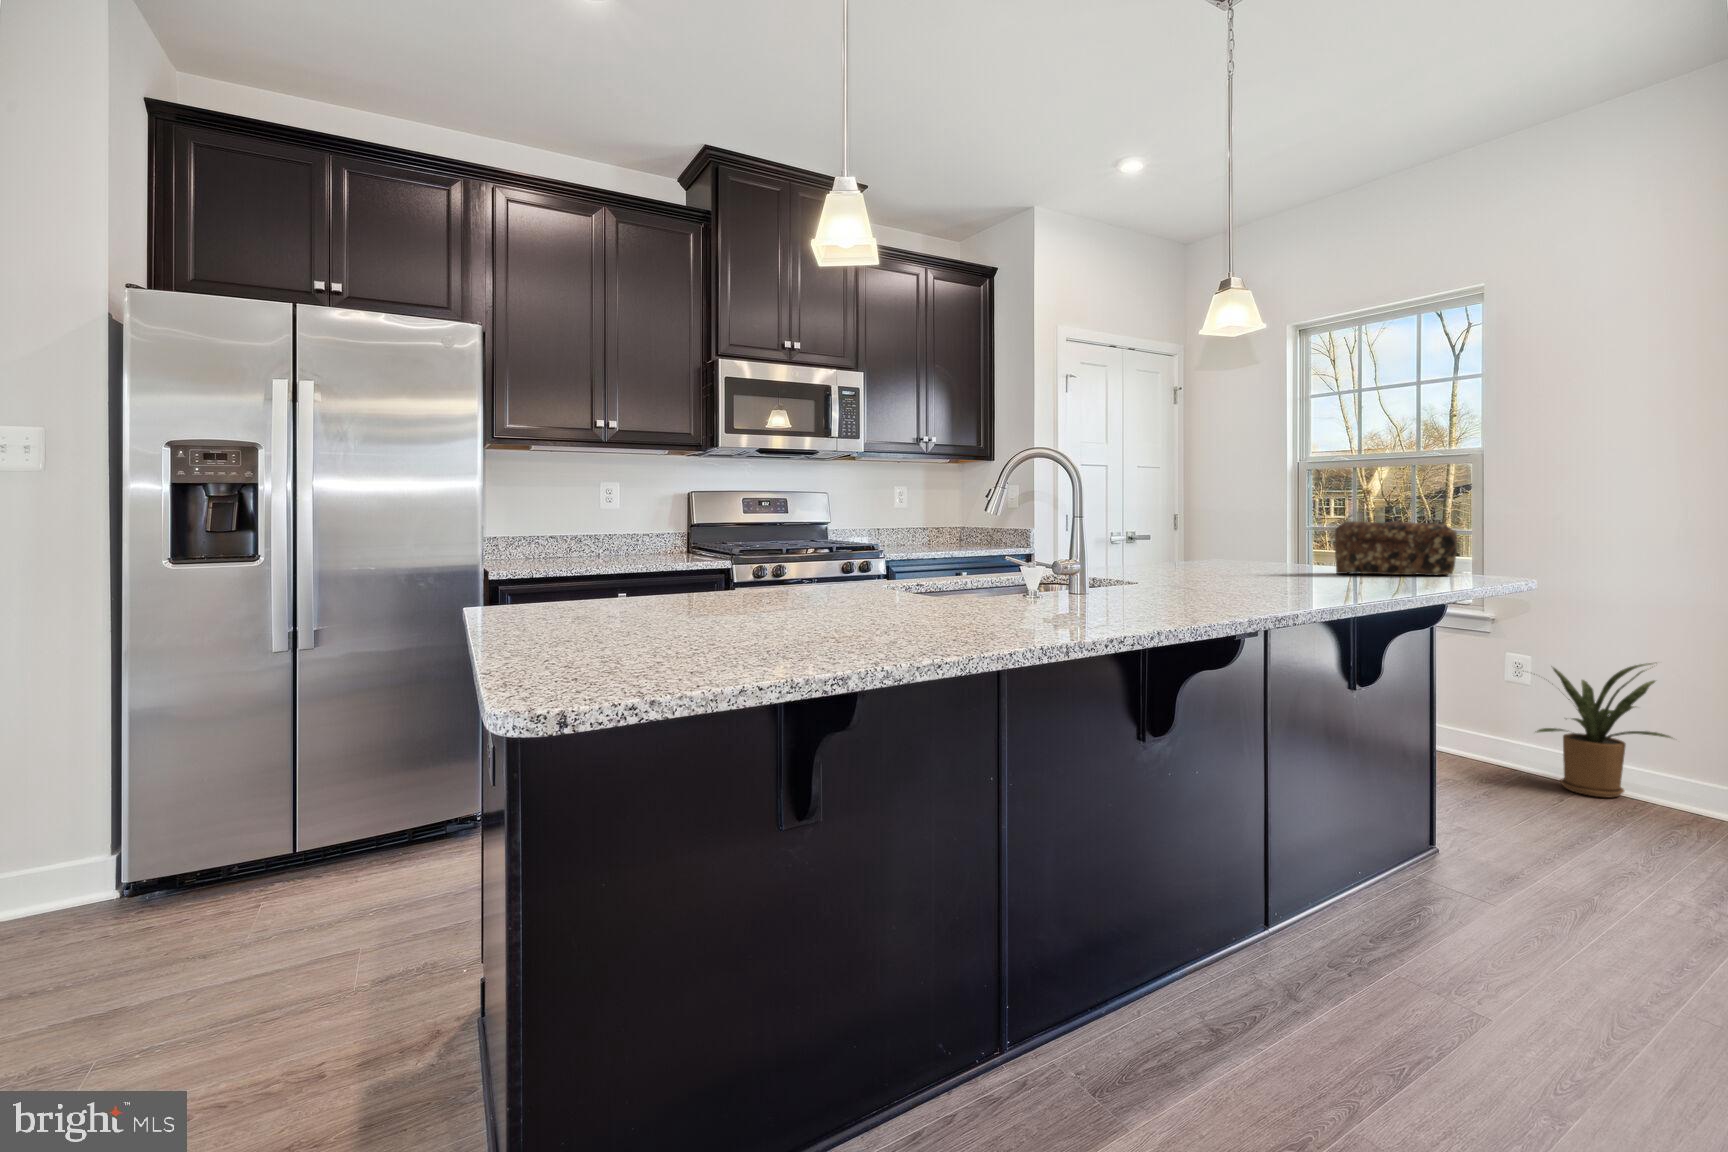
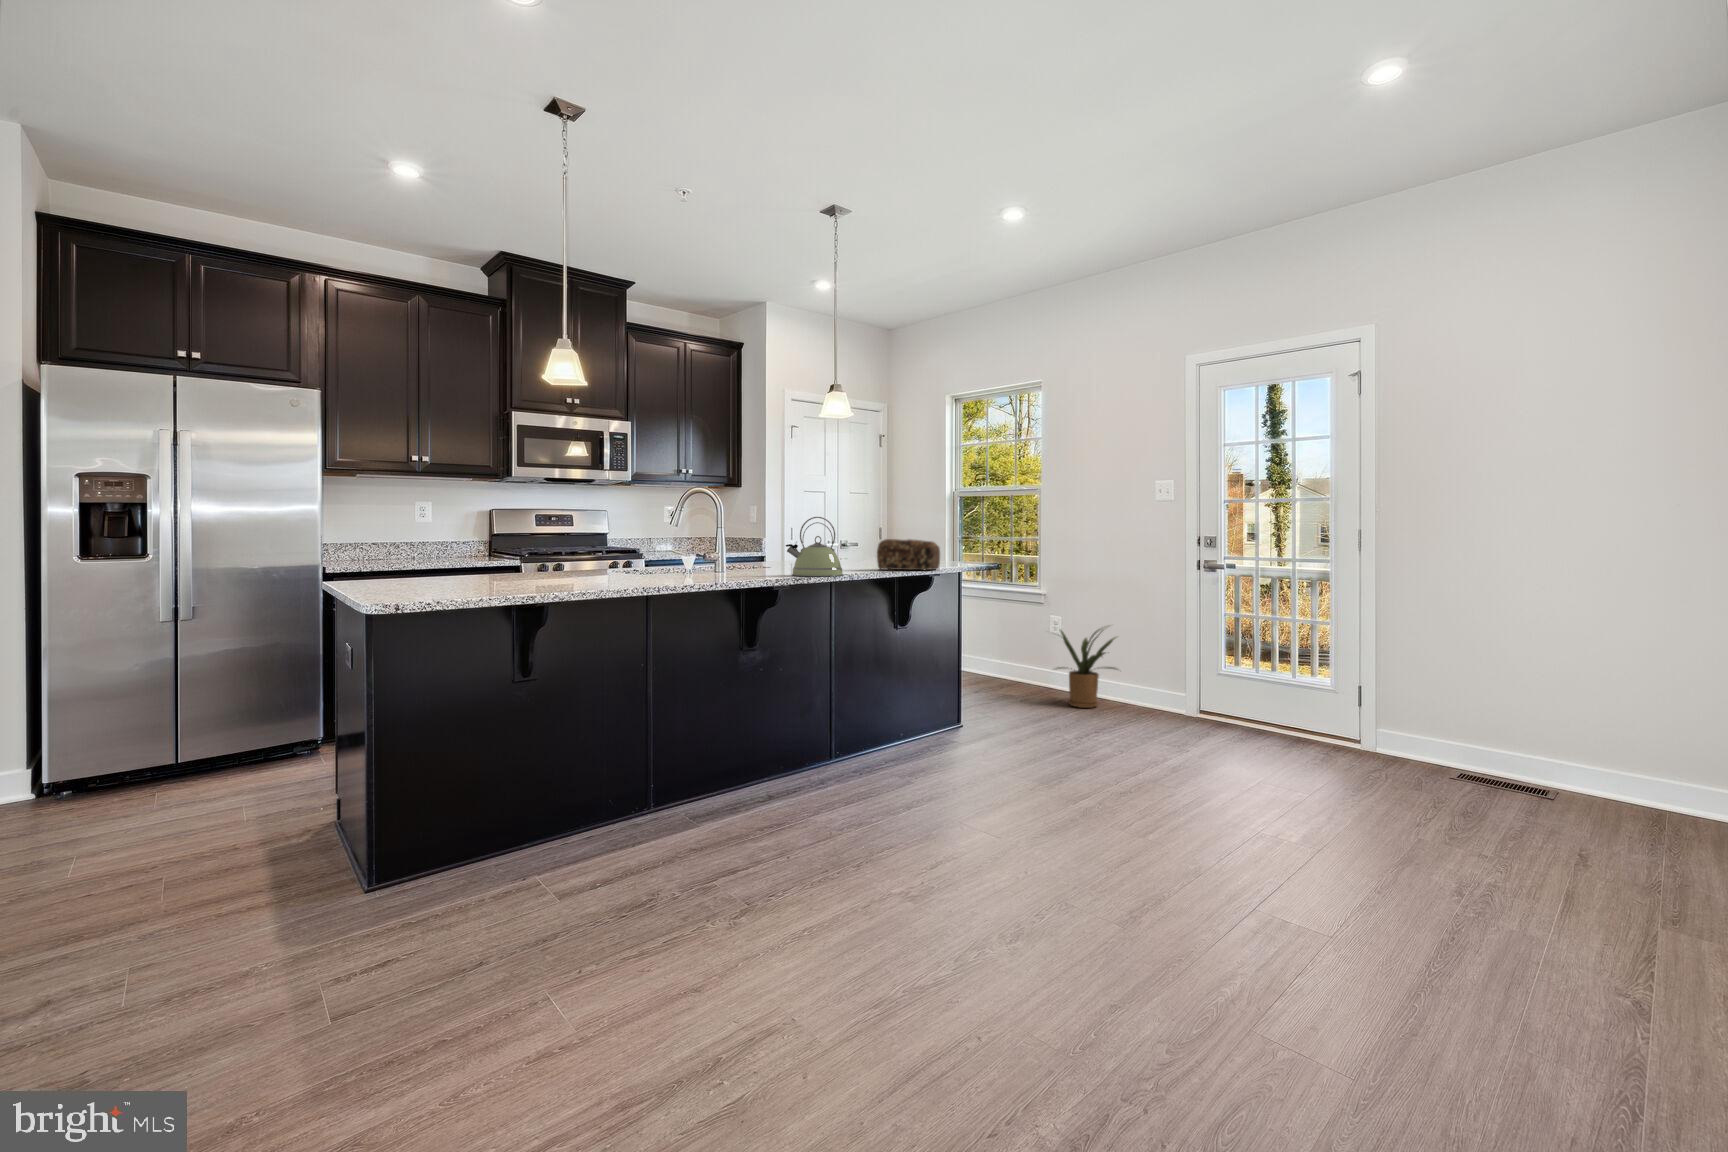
kettle: none [1217,479,1334,588] -> present [786,517,843,576]

